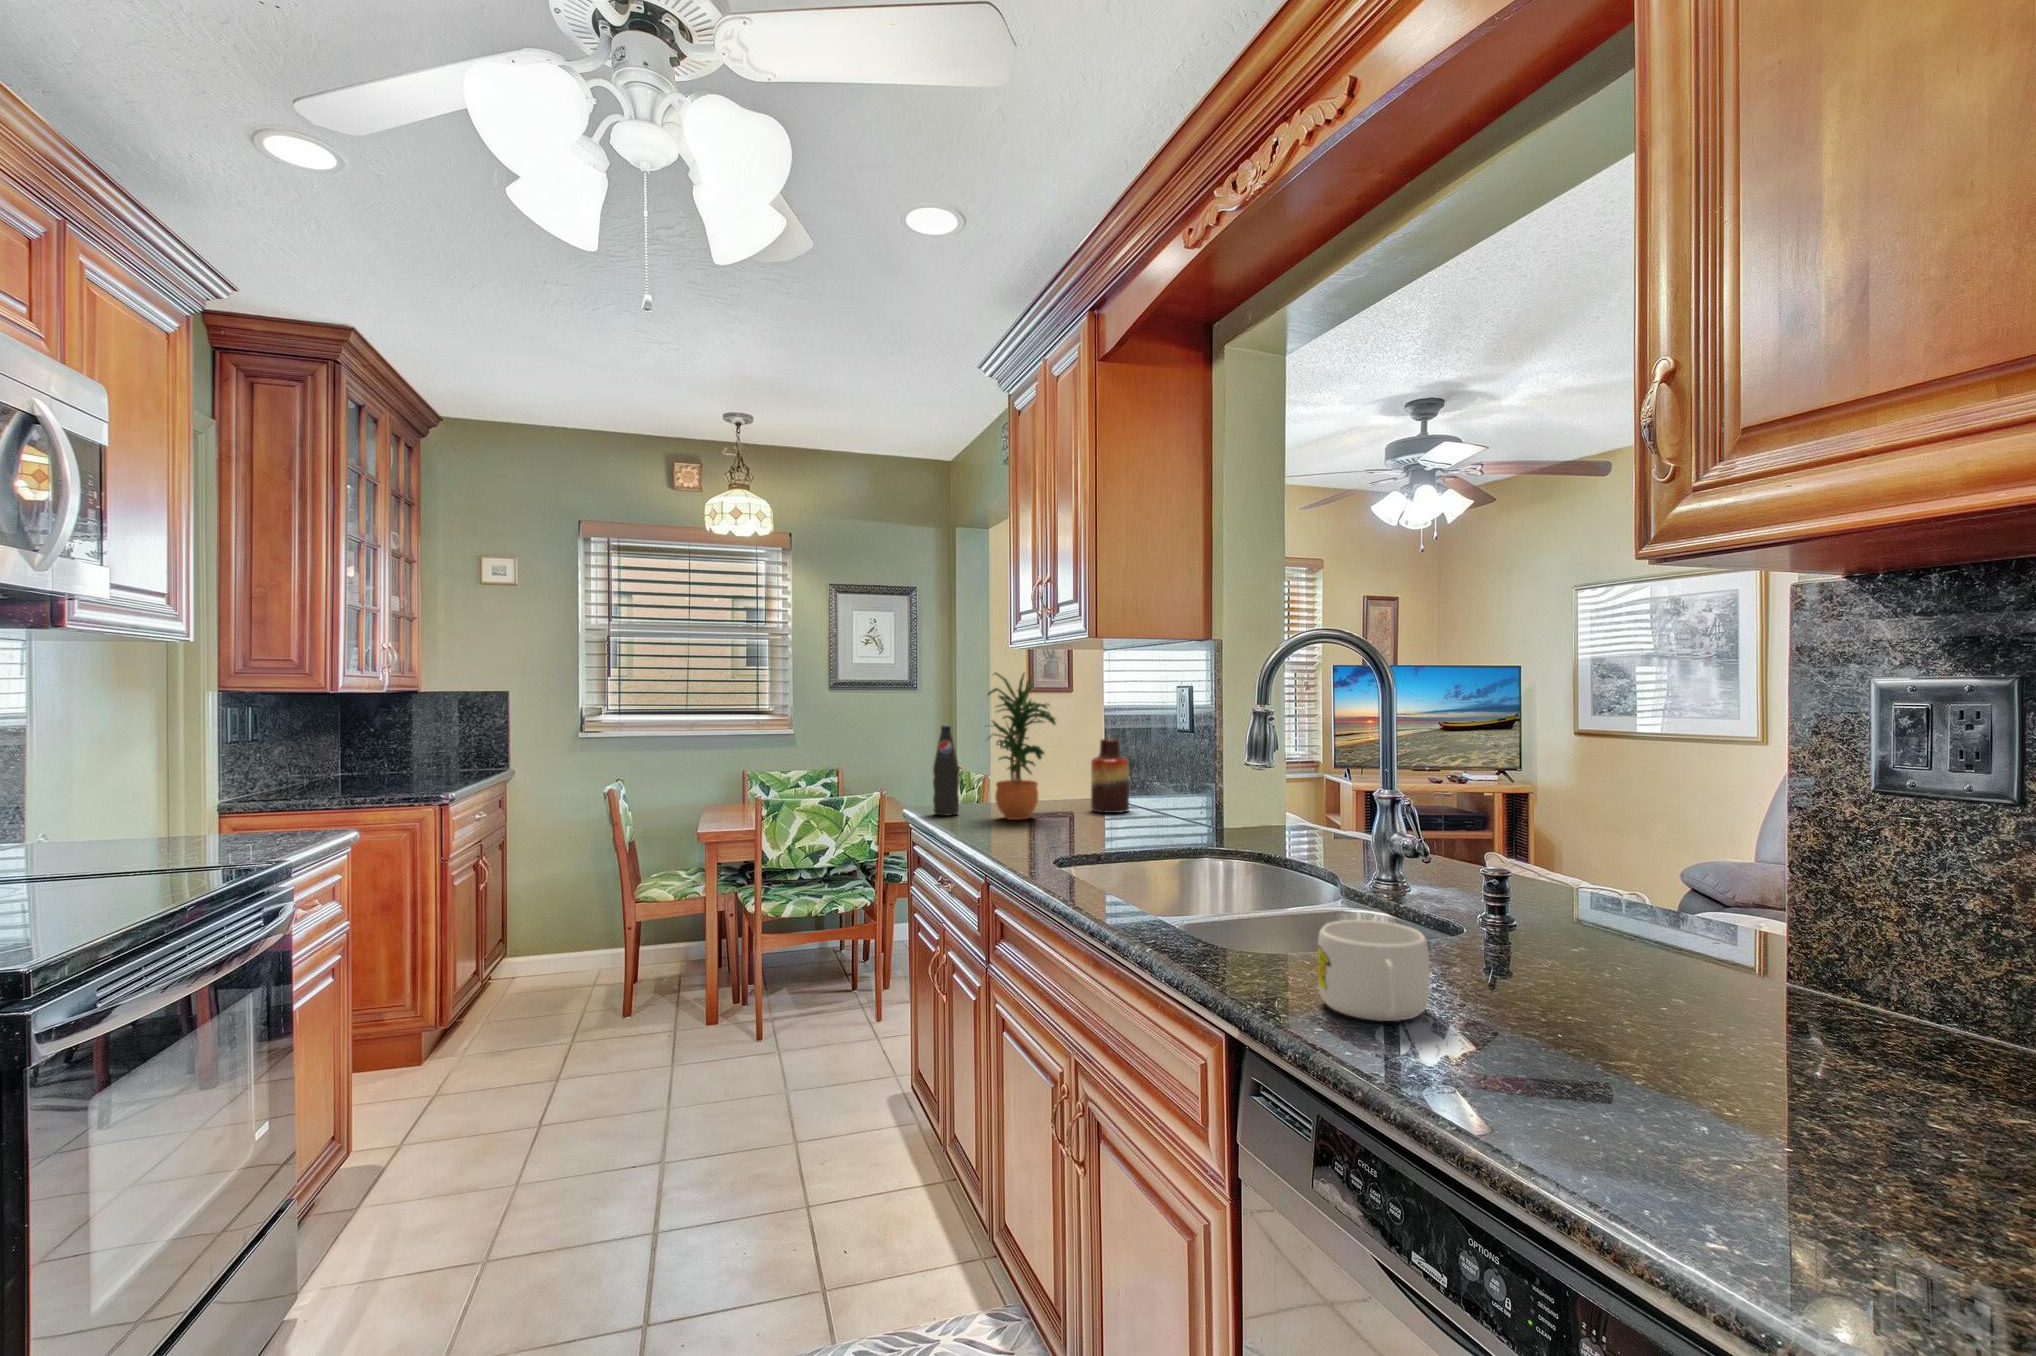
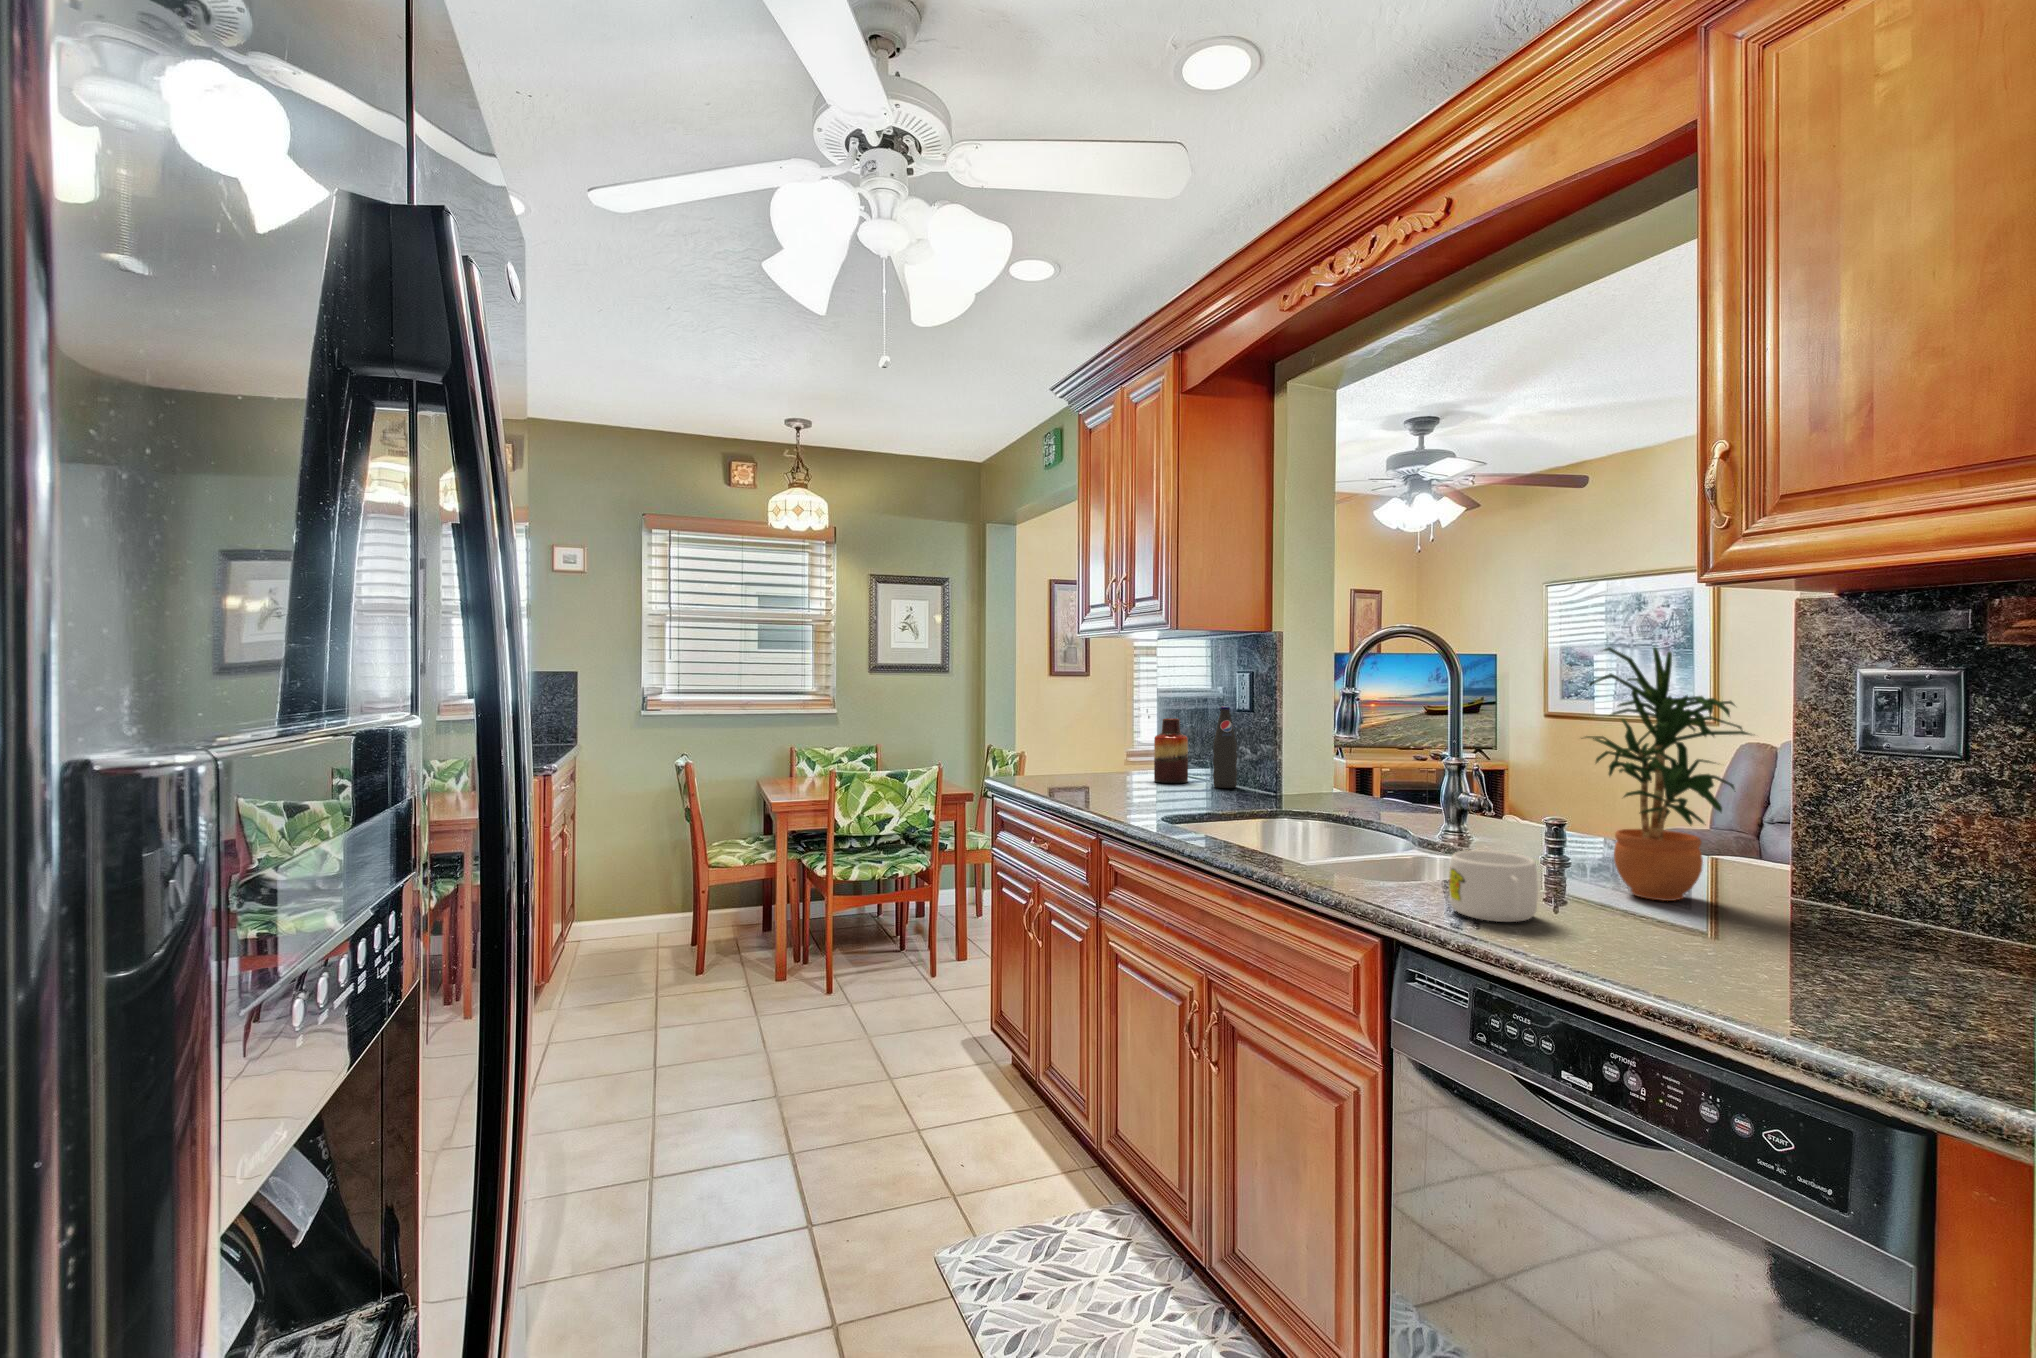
potted plant: present [987,672,1055,820] -> present [1586,647,1751,901]
bottle: present [933,725,959,815] -> present [1213,707,1237,788]

